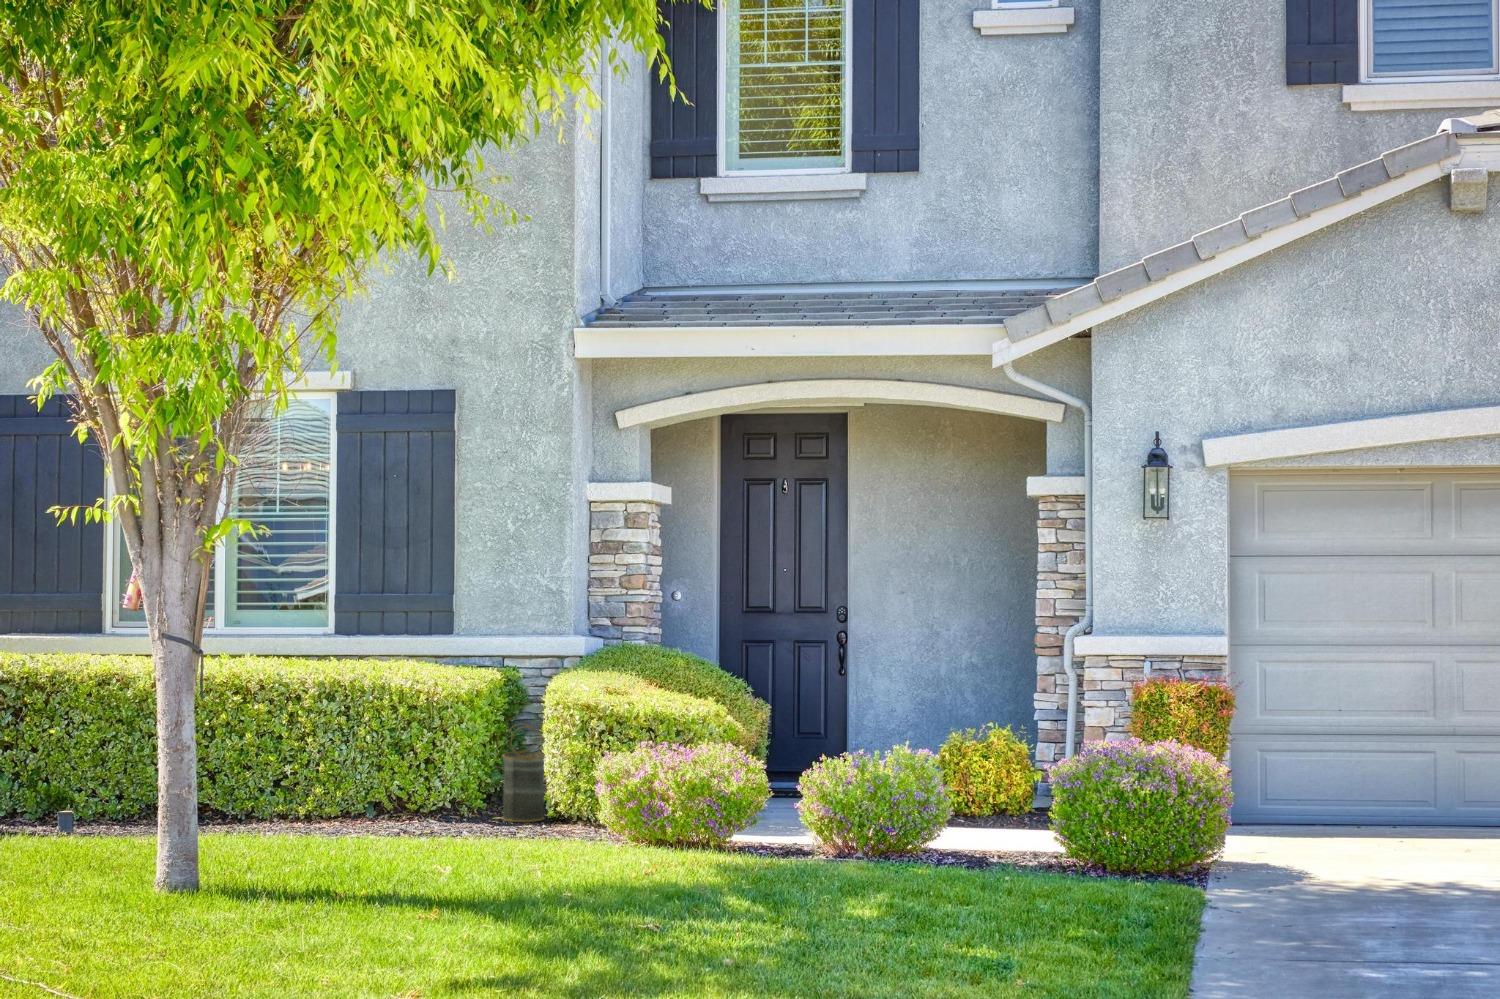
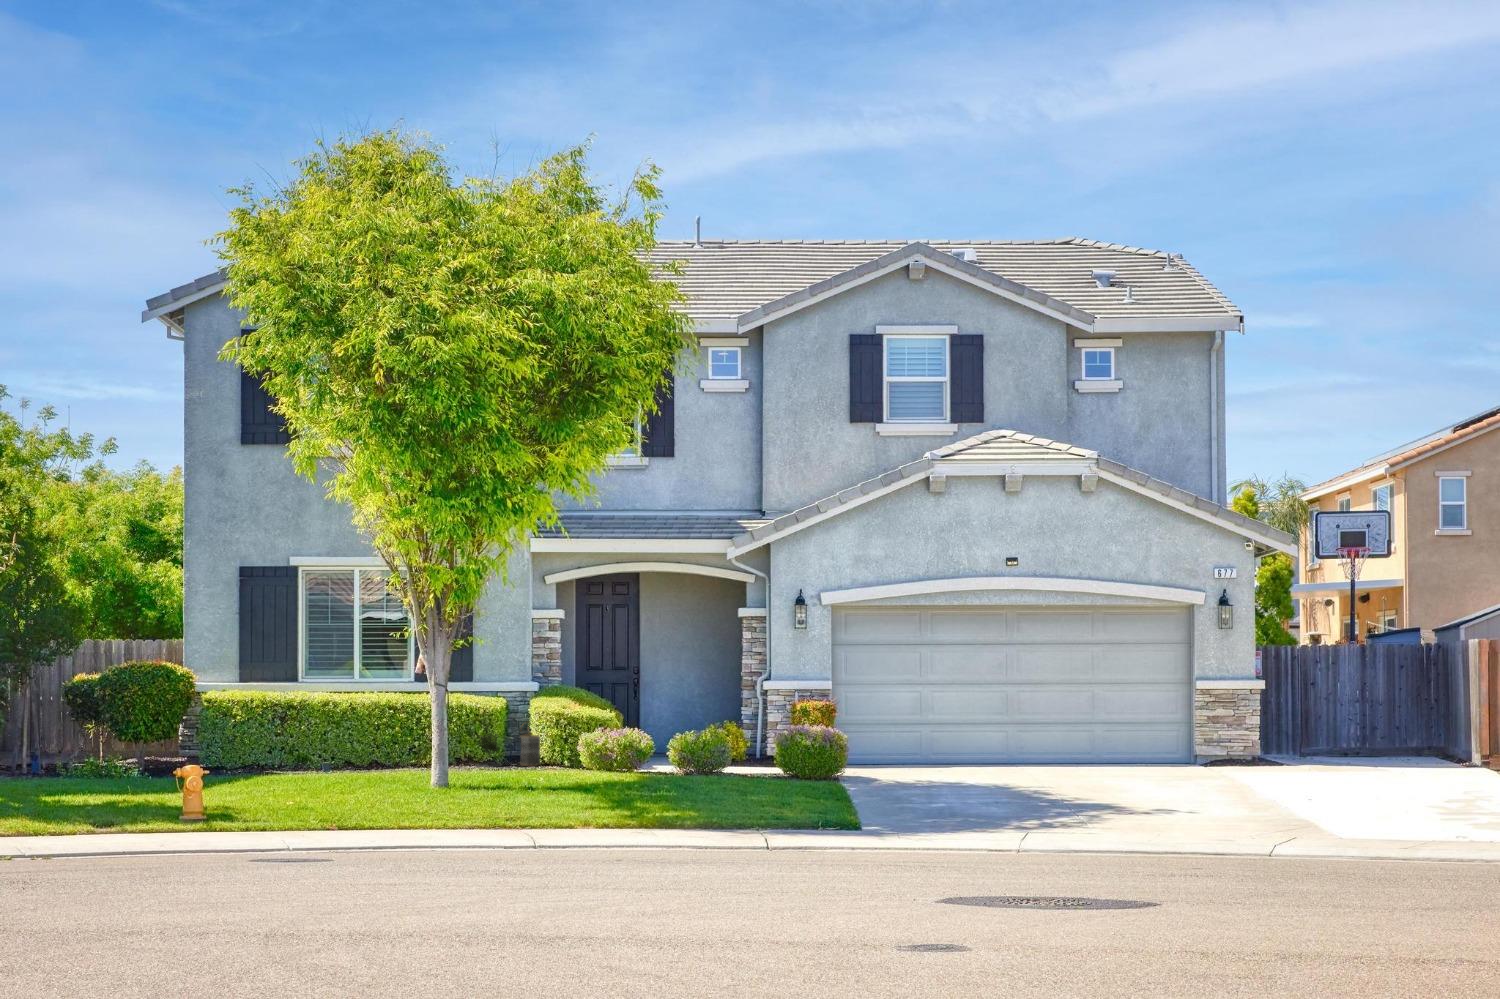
potted tree: none [392,718,457,826] -> present [477,726,501,767]

